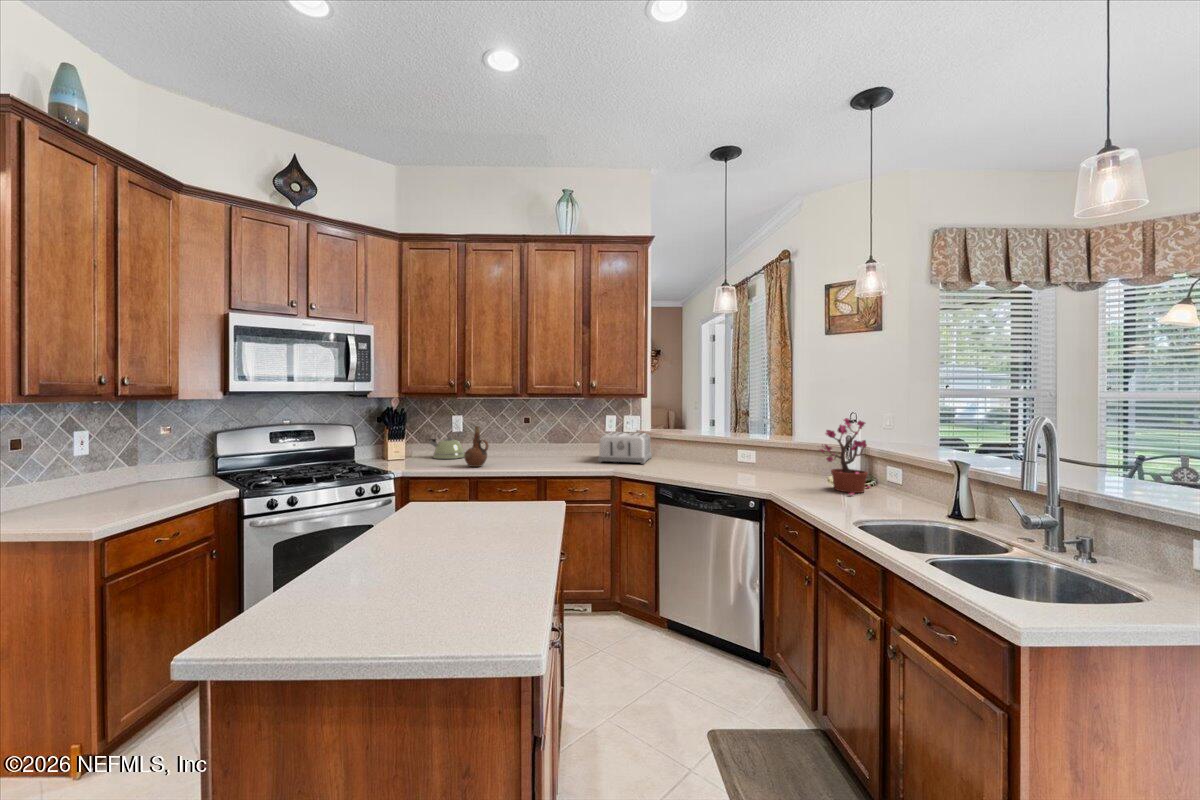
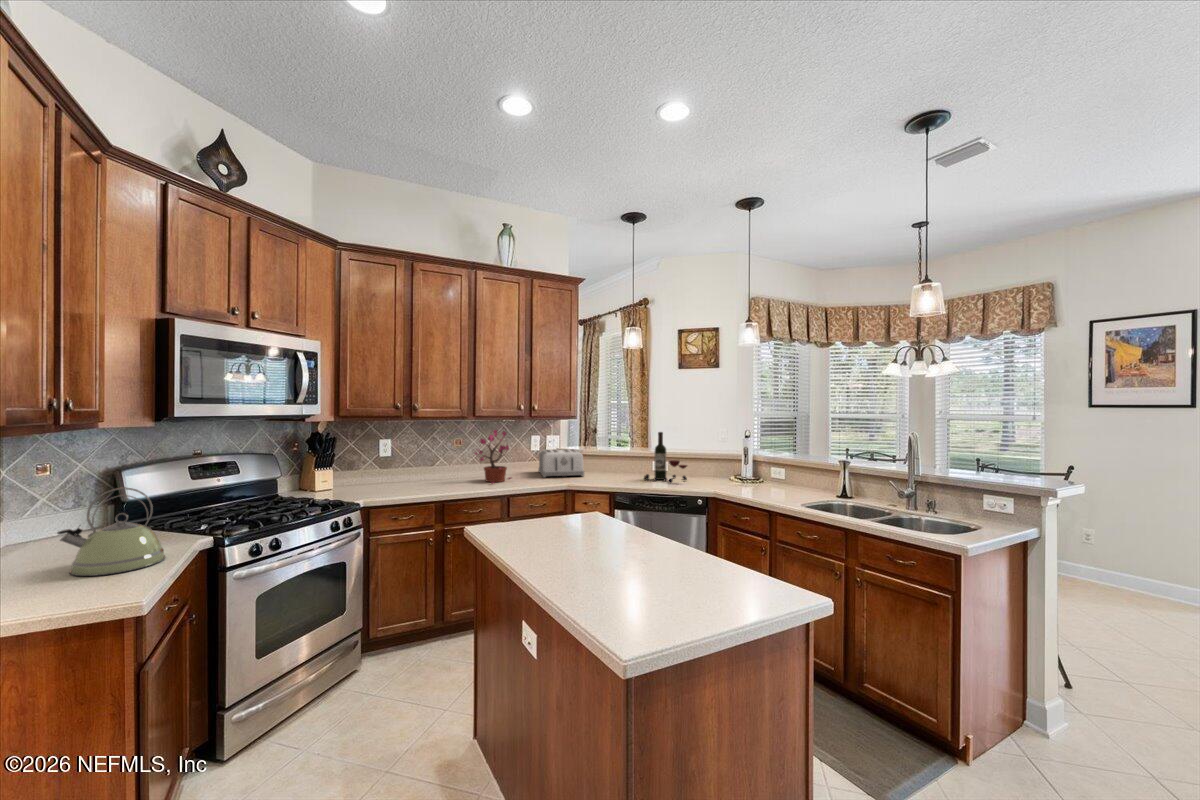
wine bottle: none [707,414,763,480] -> present [644,432,687,482]
potted plant: present [820,418,871,495] -> present [475,430,511,484]
ceramic pitcher: present [464,426,488,467] -> none [427,449,452,490]
kettle: present [429,434,465,459] -> present [57,488,165,576]

